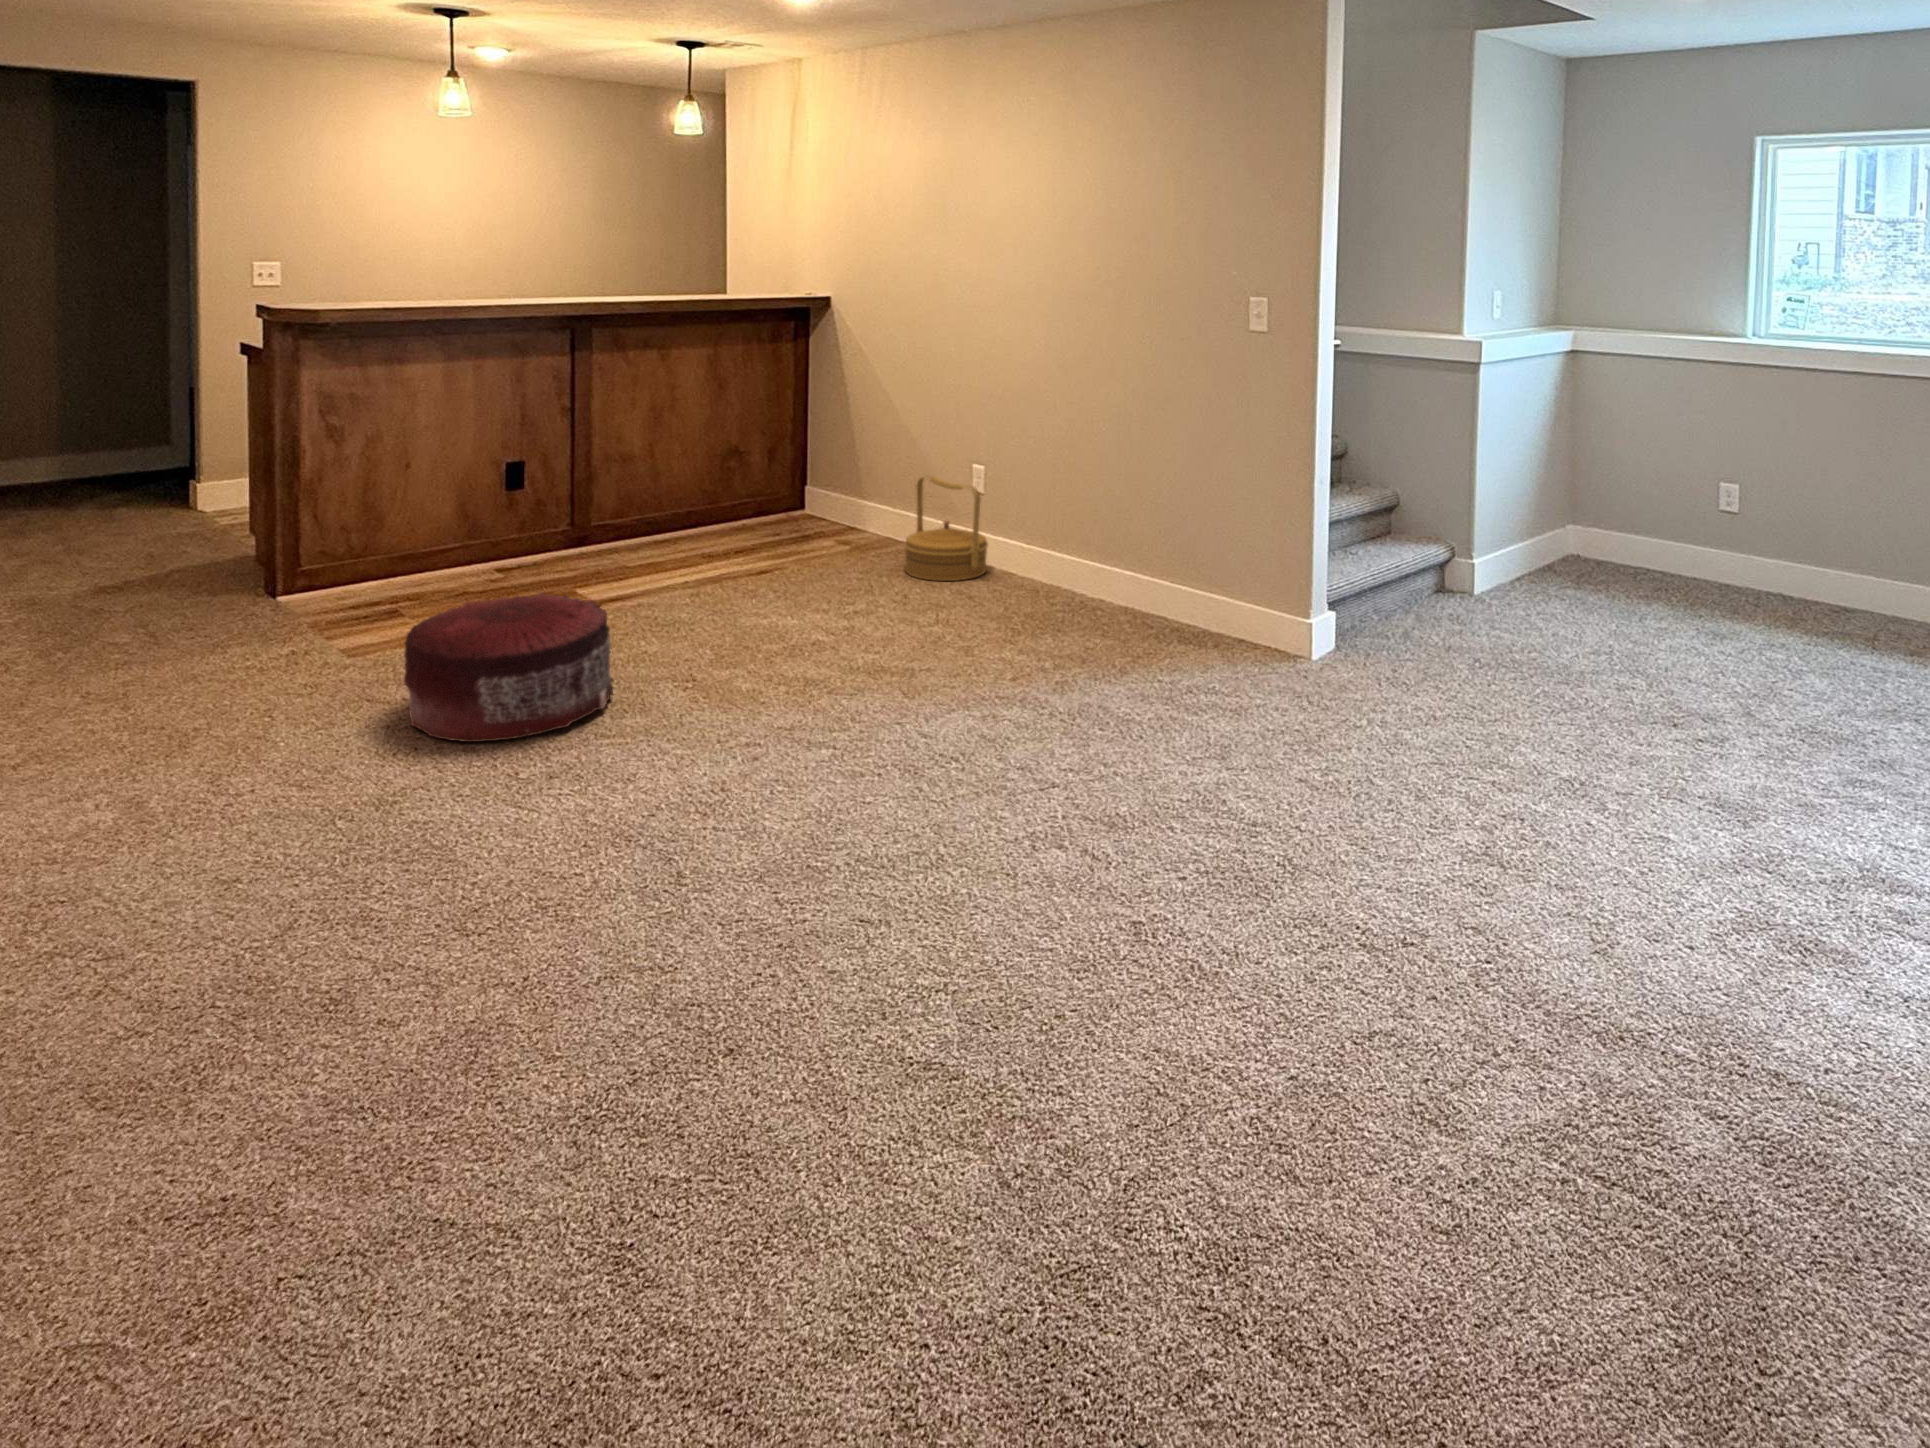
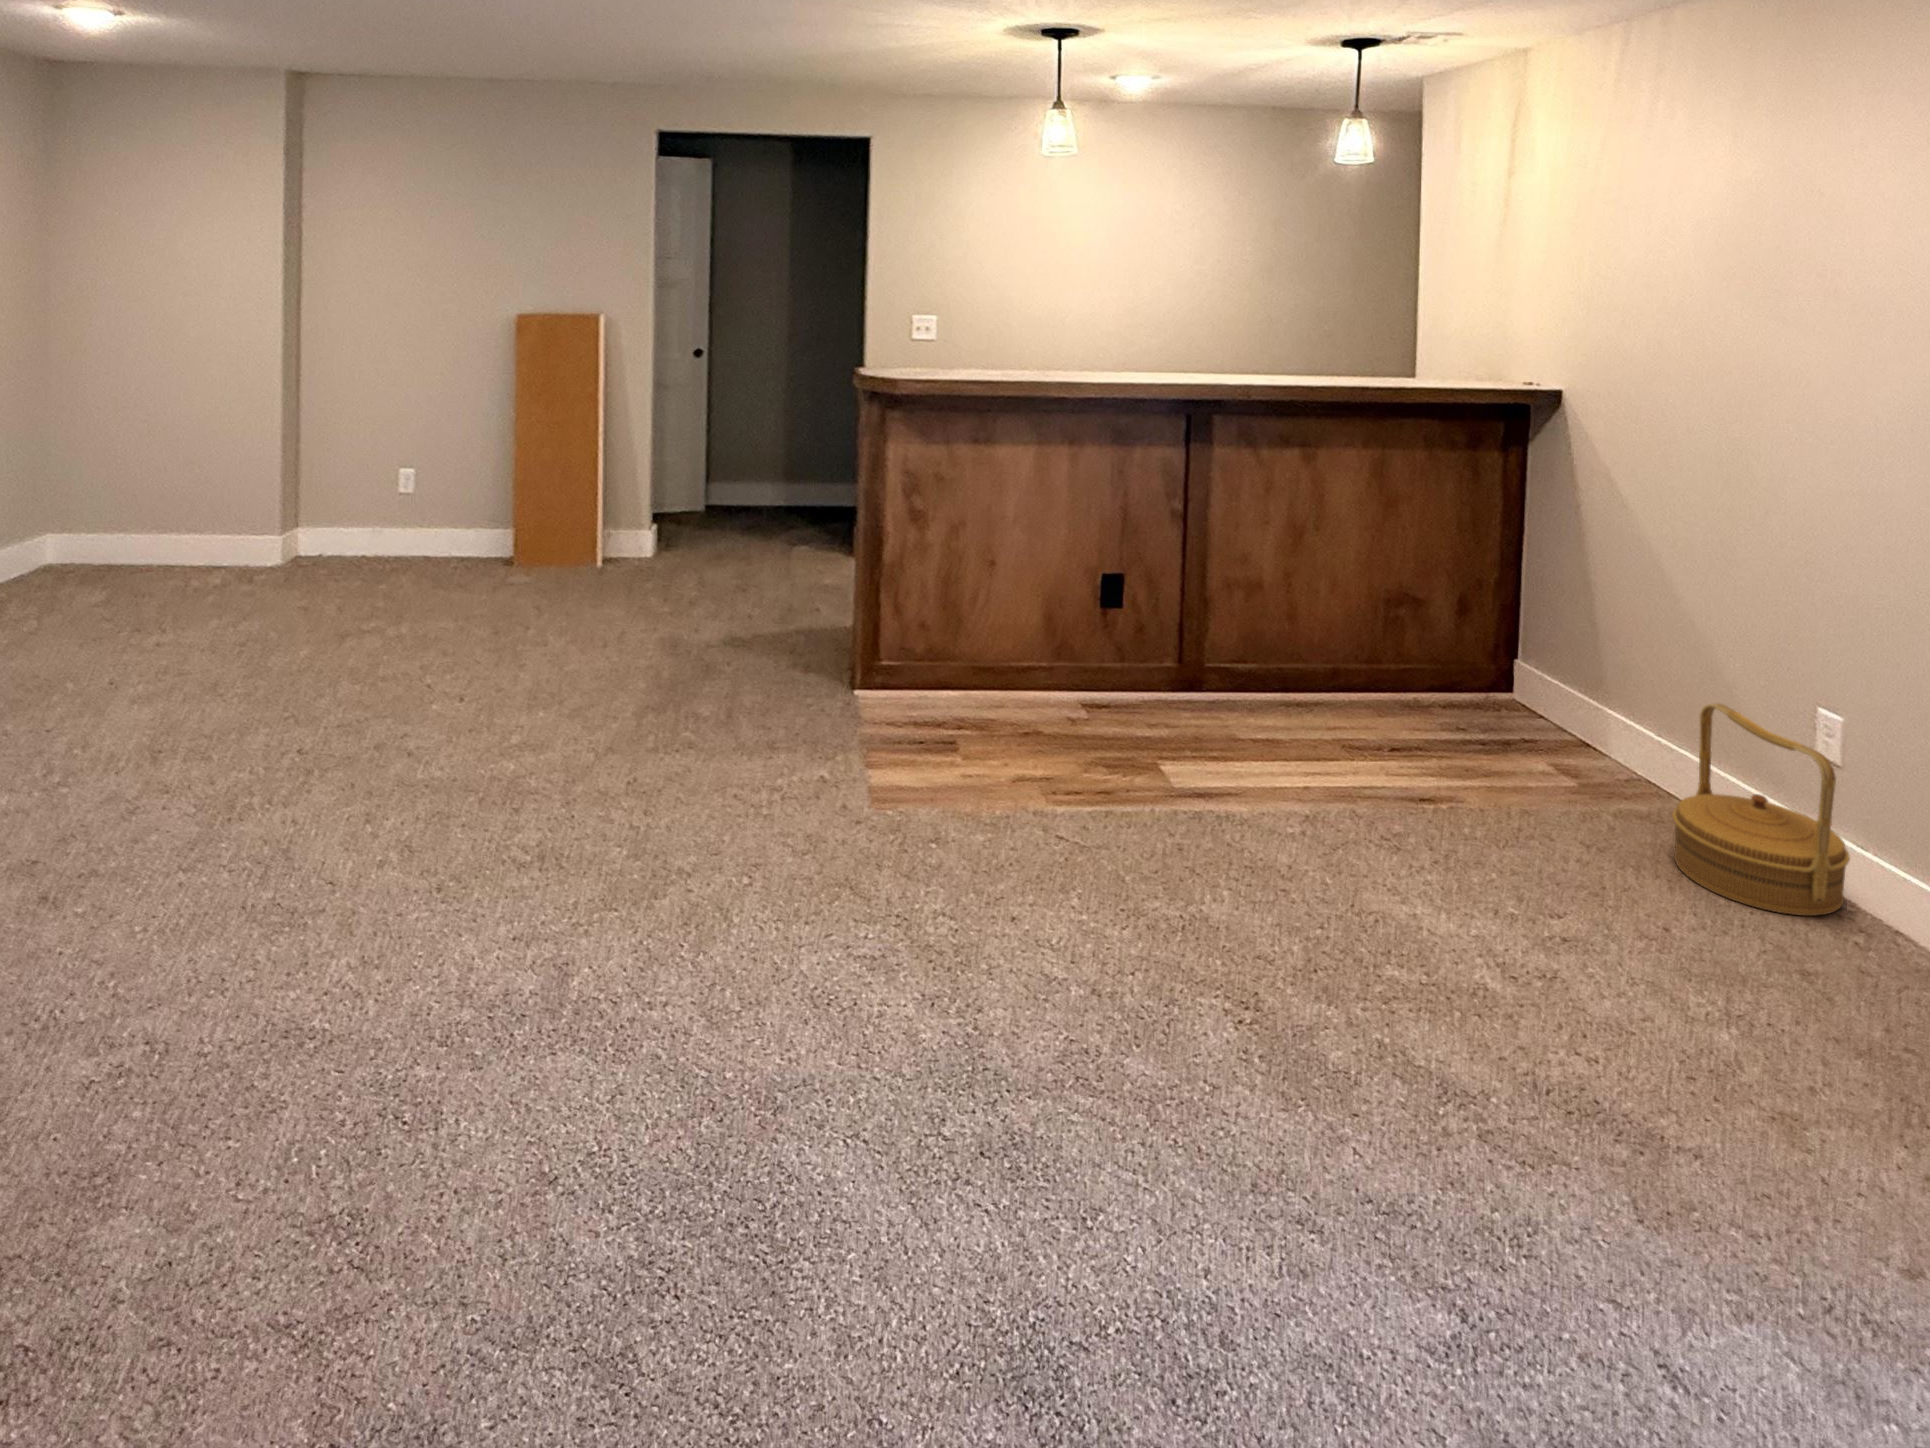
pouf: present [404,593,614,742] -> none [843,805,1135,1082]

